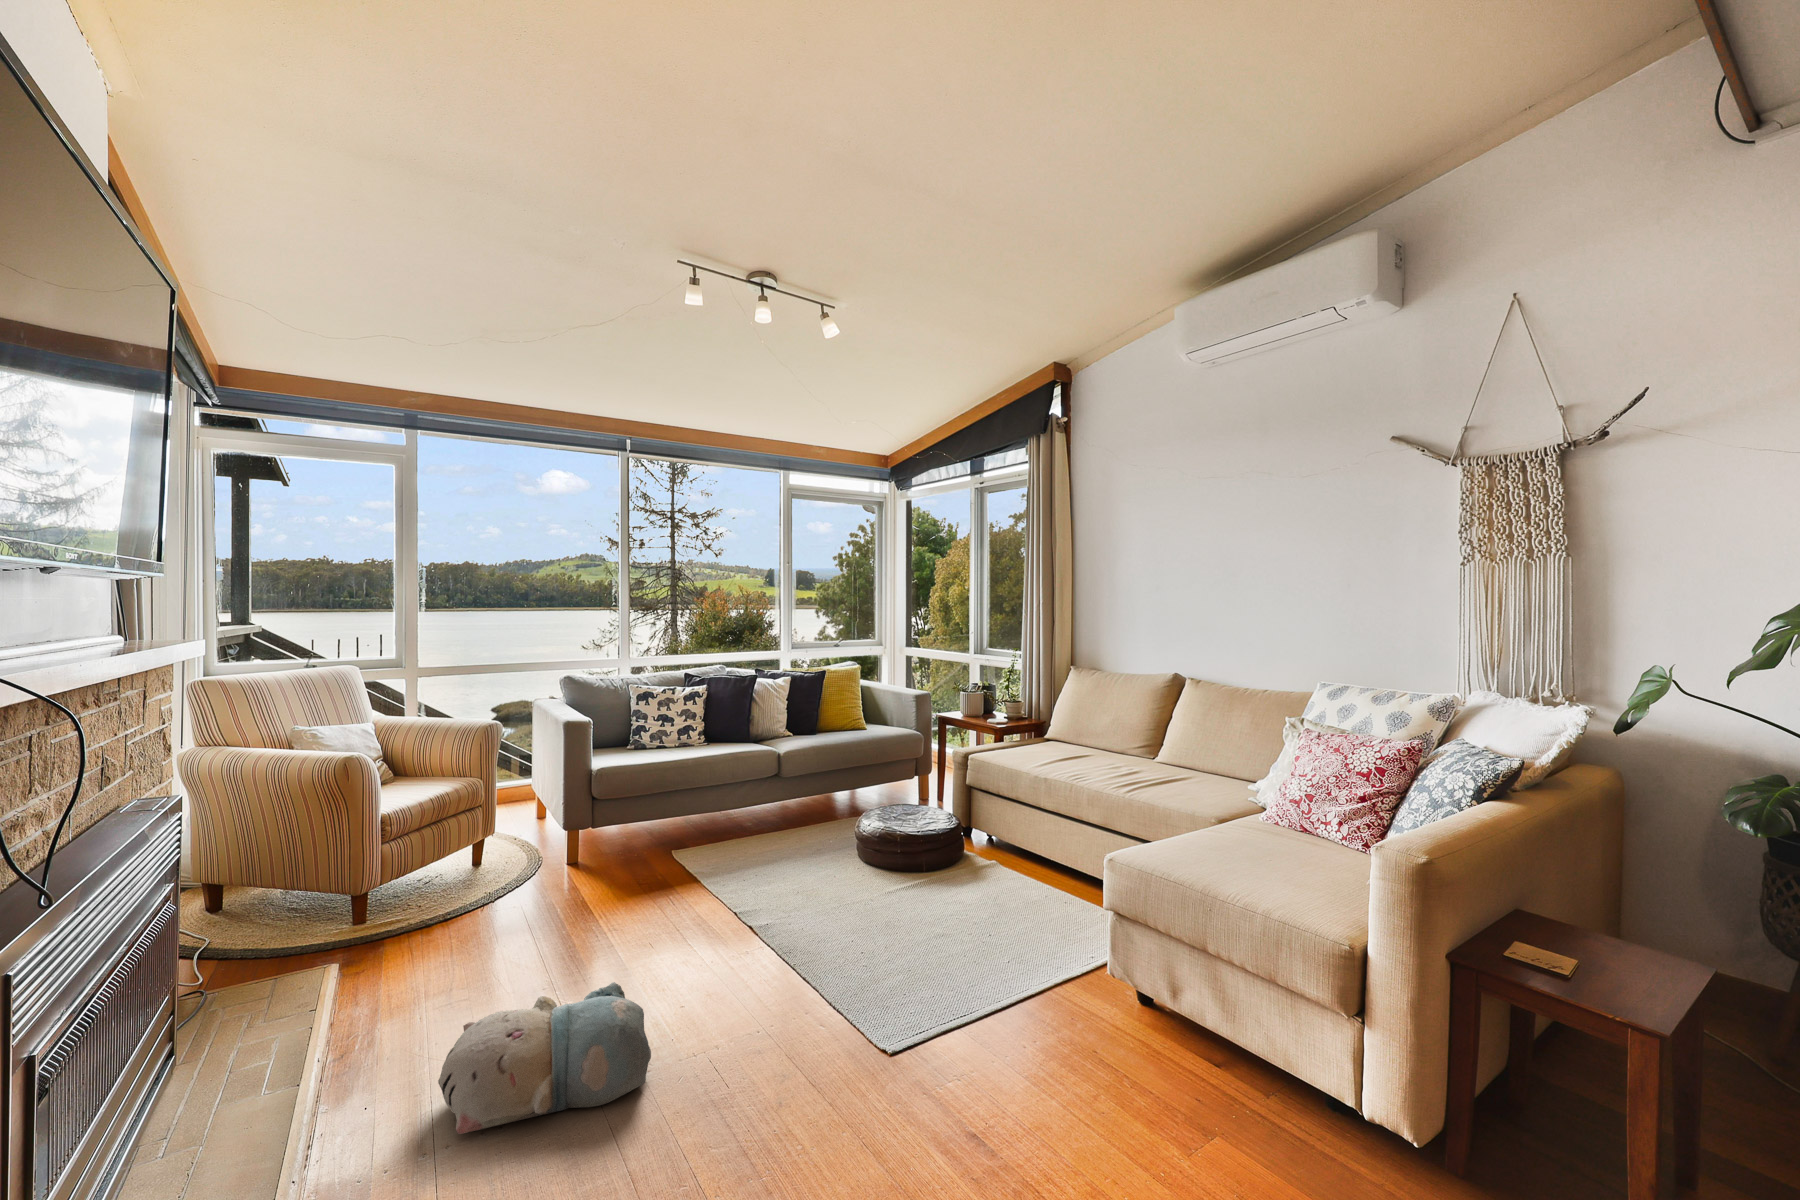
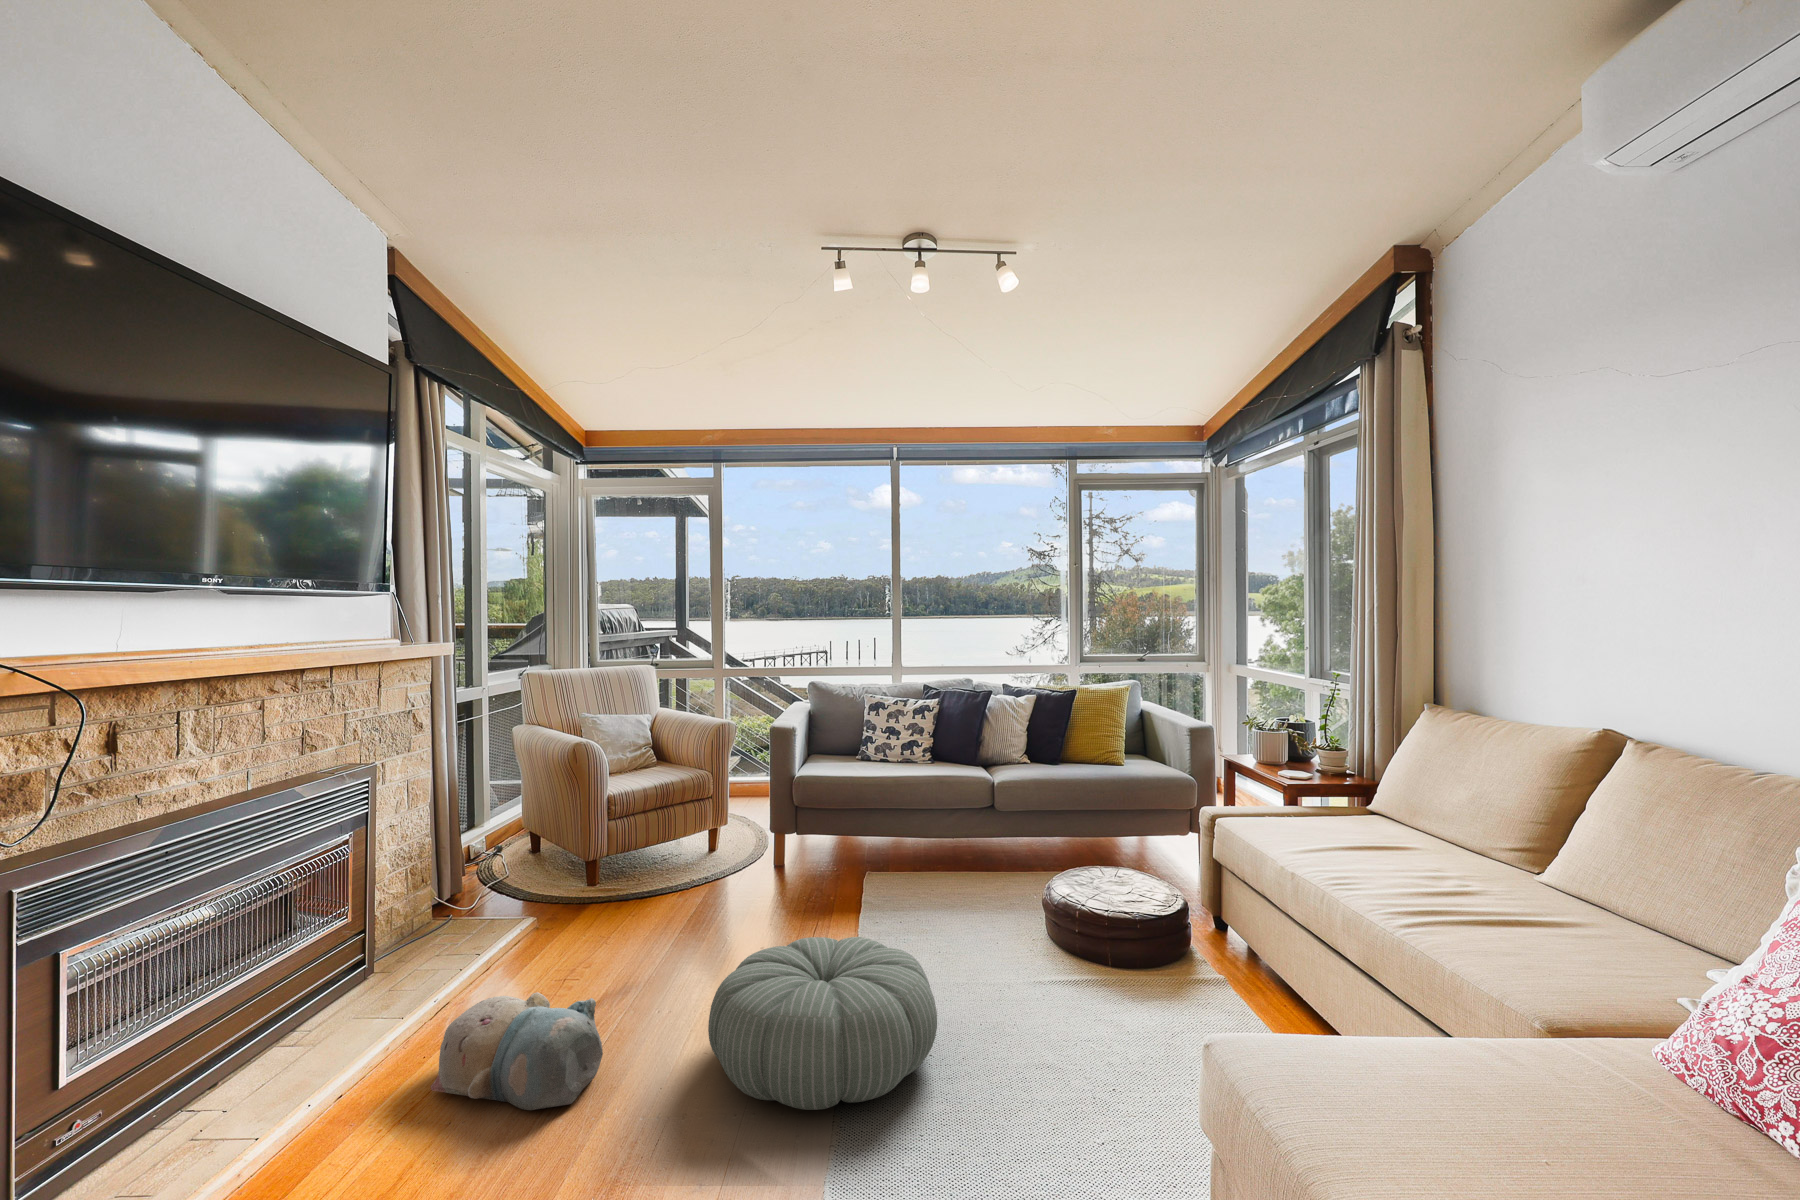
pouf: none [724,874,927,1014] -> present [708,937,937,1110]

